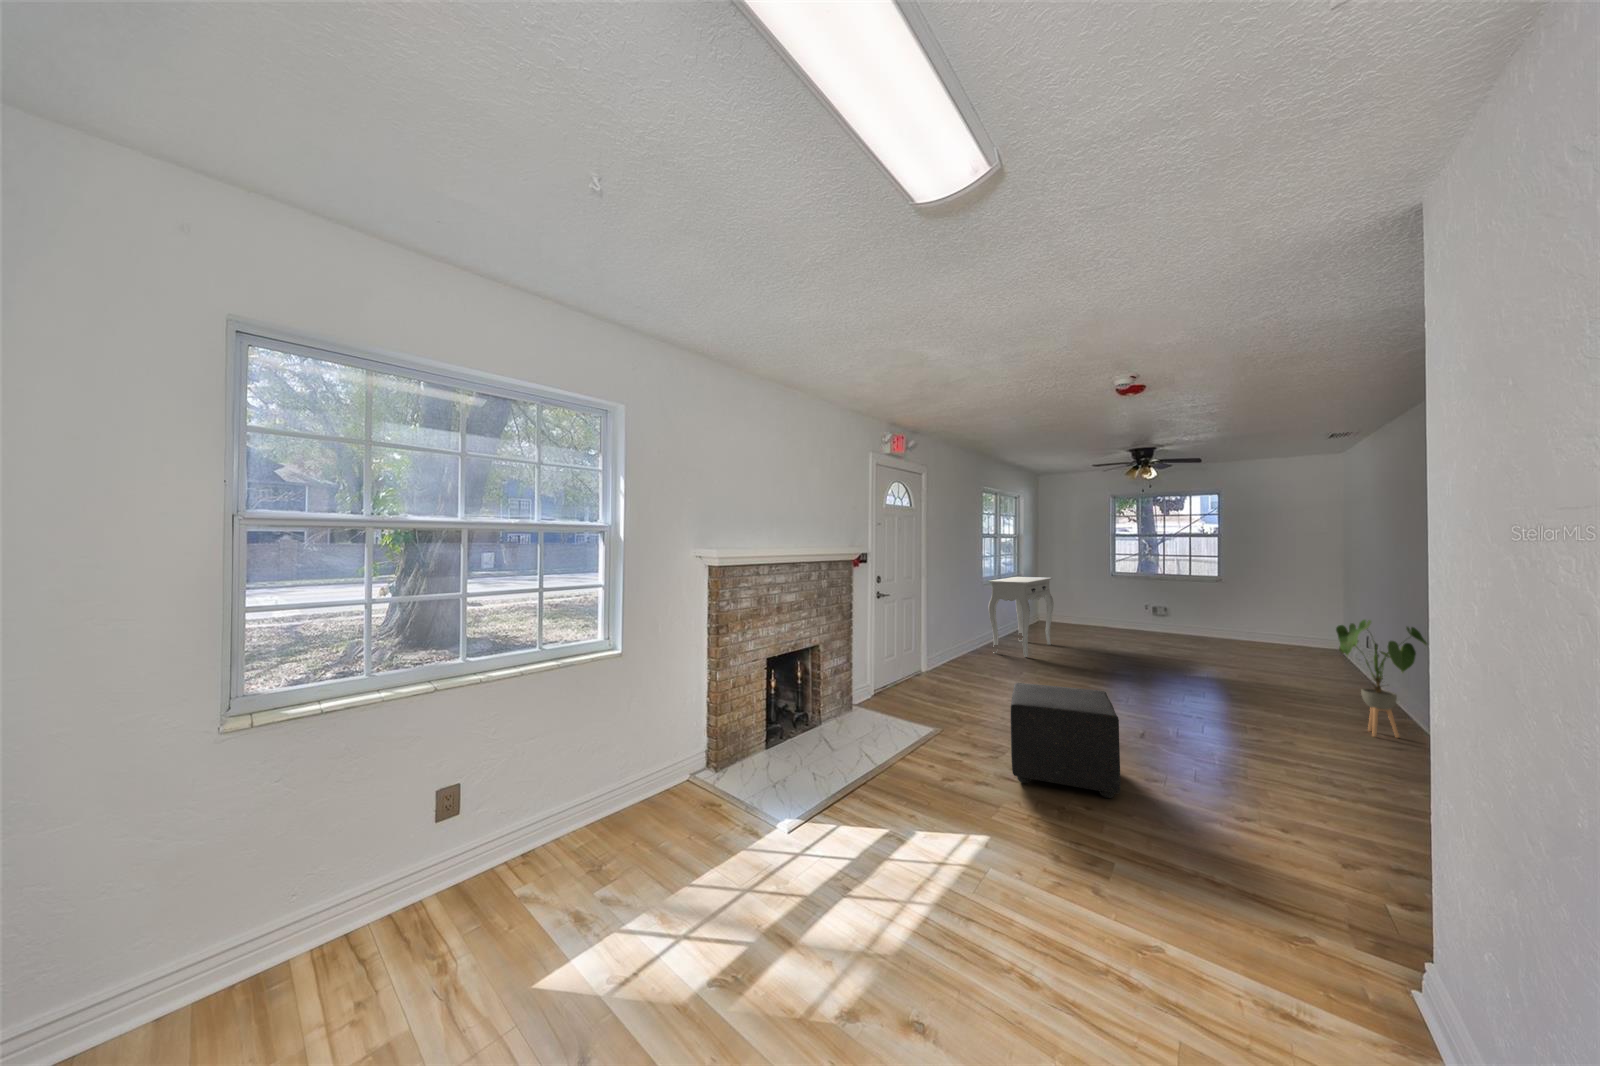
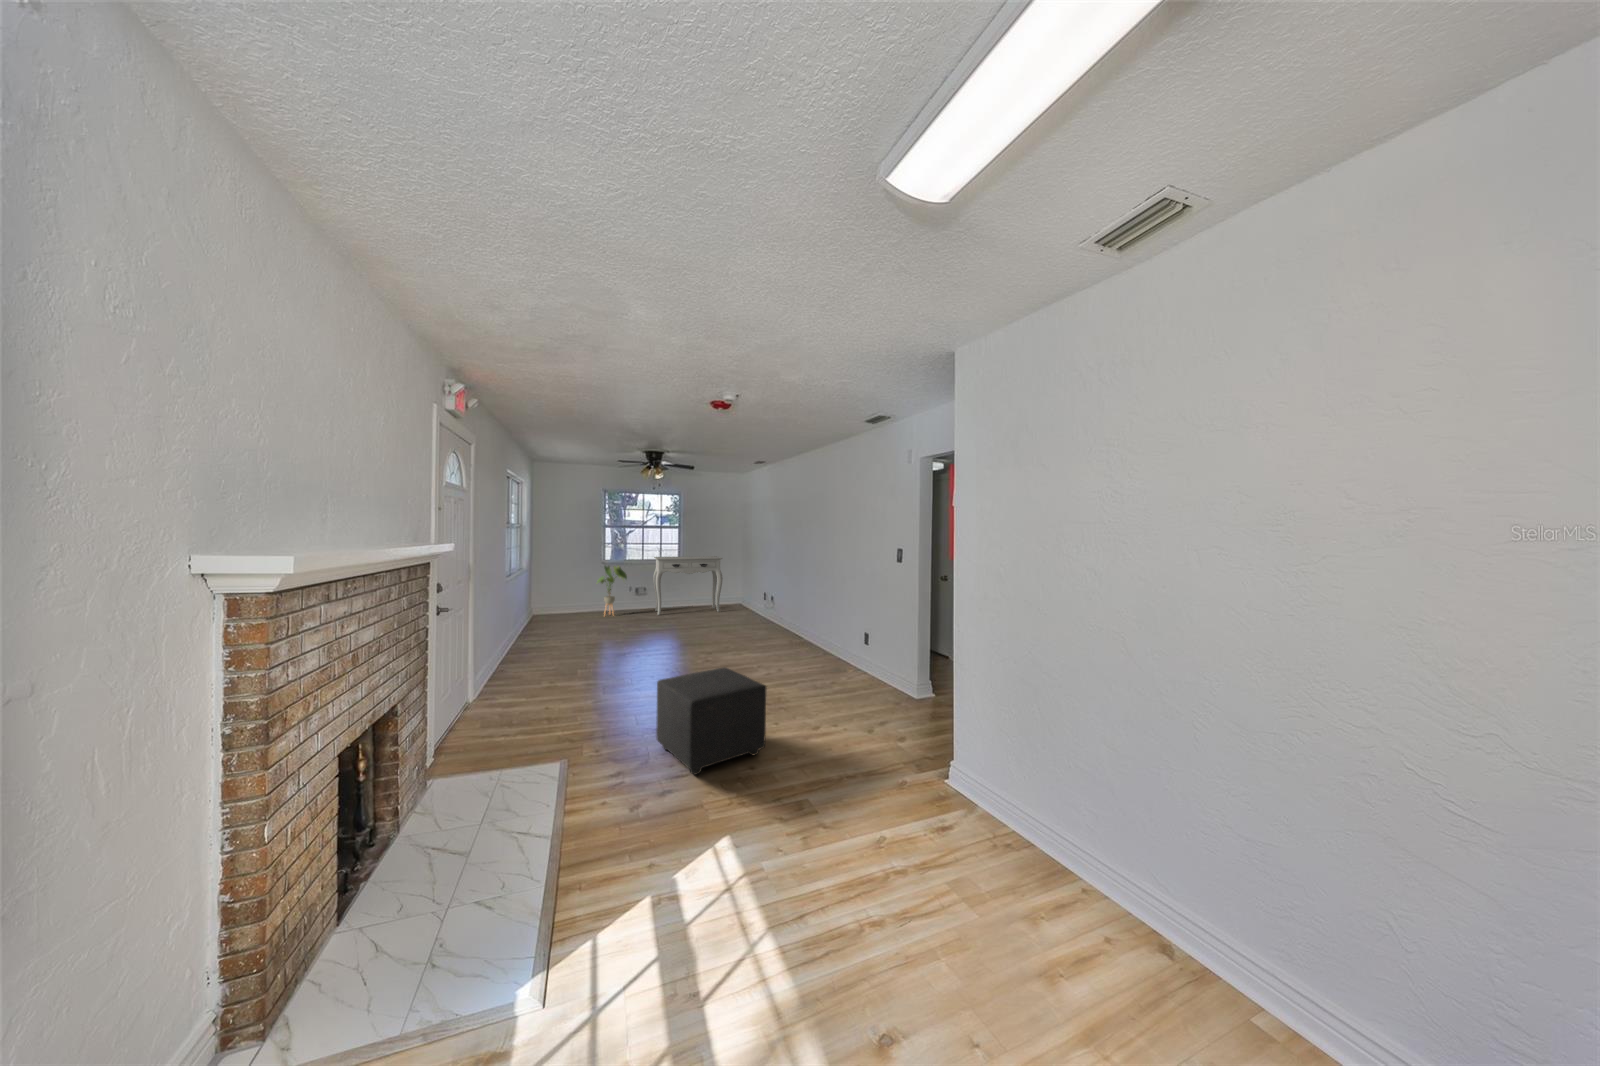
console table: present [988,577,1054,657] -> present [653,556,723,615]
house plant: present [1336,620,1427,738] -> present [597,566,627,611]

